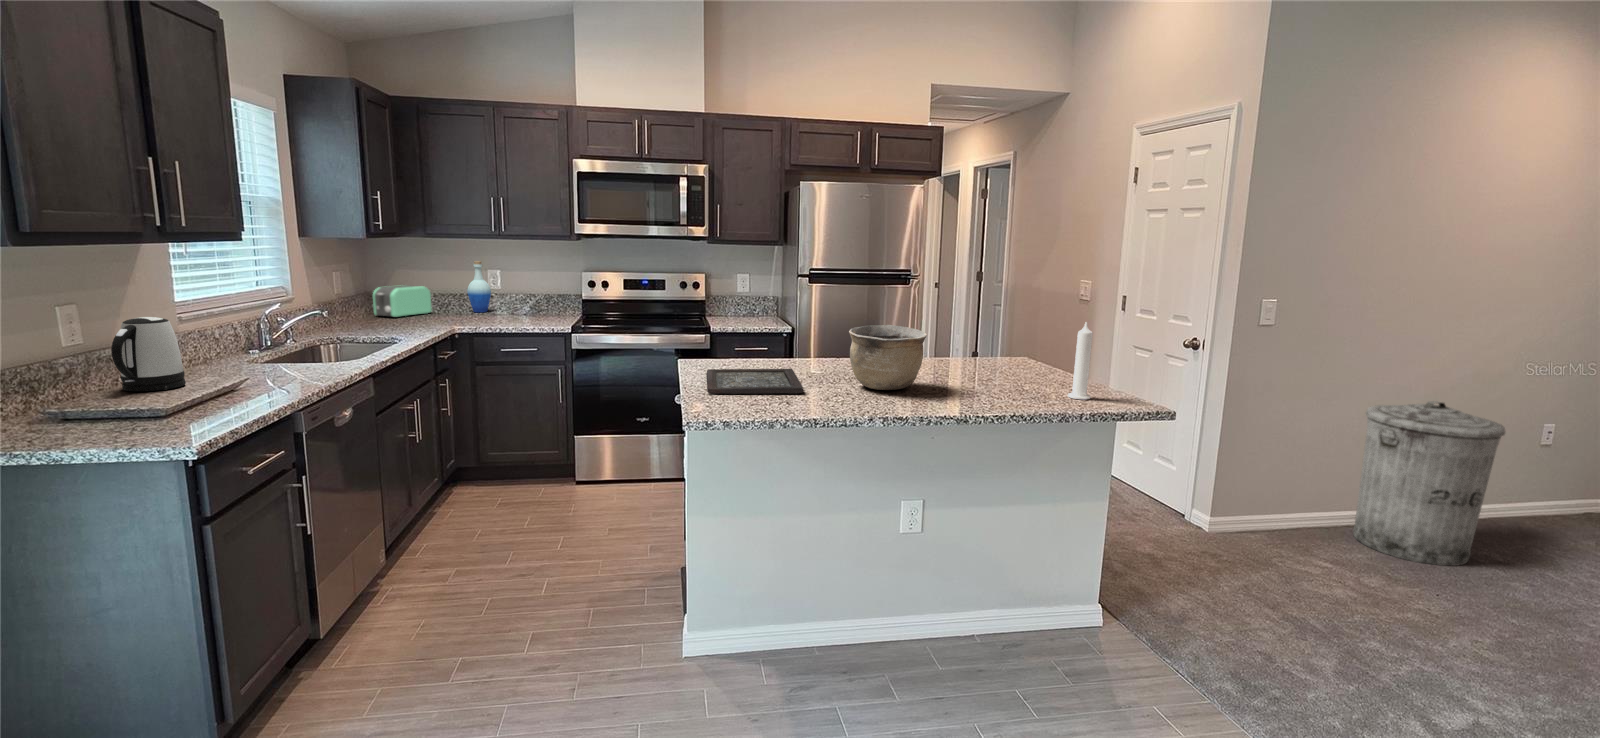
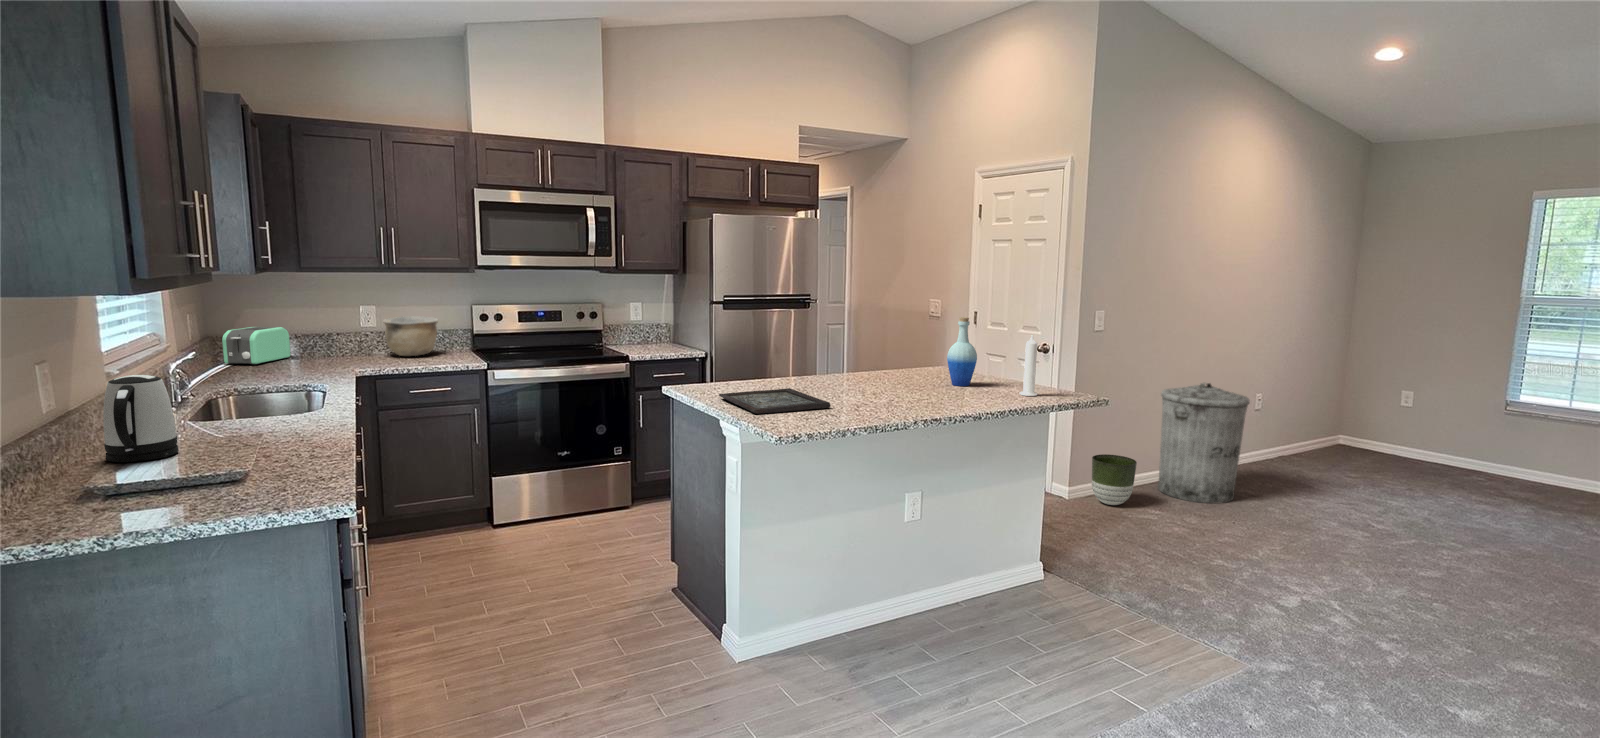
bottle: present [467,261,491,312] -> present [947,317,977,386]
bowl: present [849,325,927,390] -> present [384,316,438,356]
planter: none [1243,481,1308,547] -> present [1092,454,1137,505]

